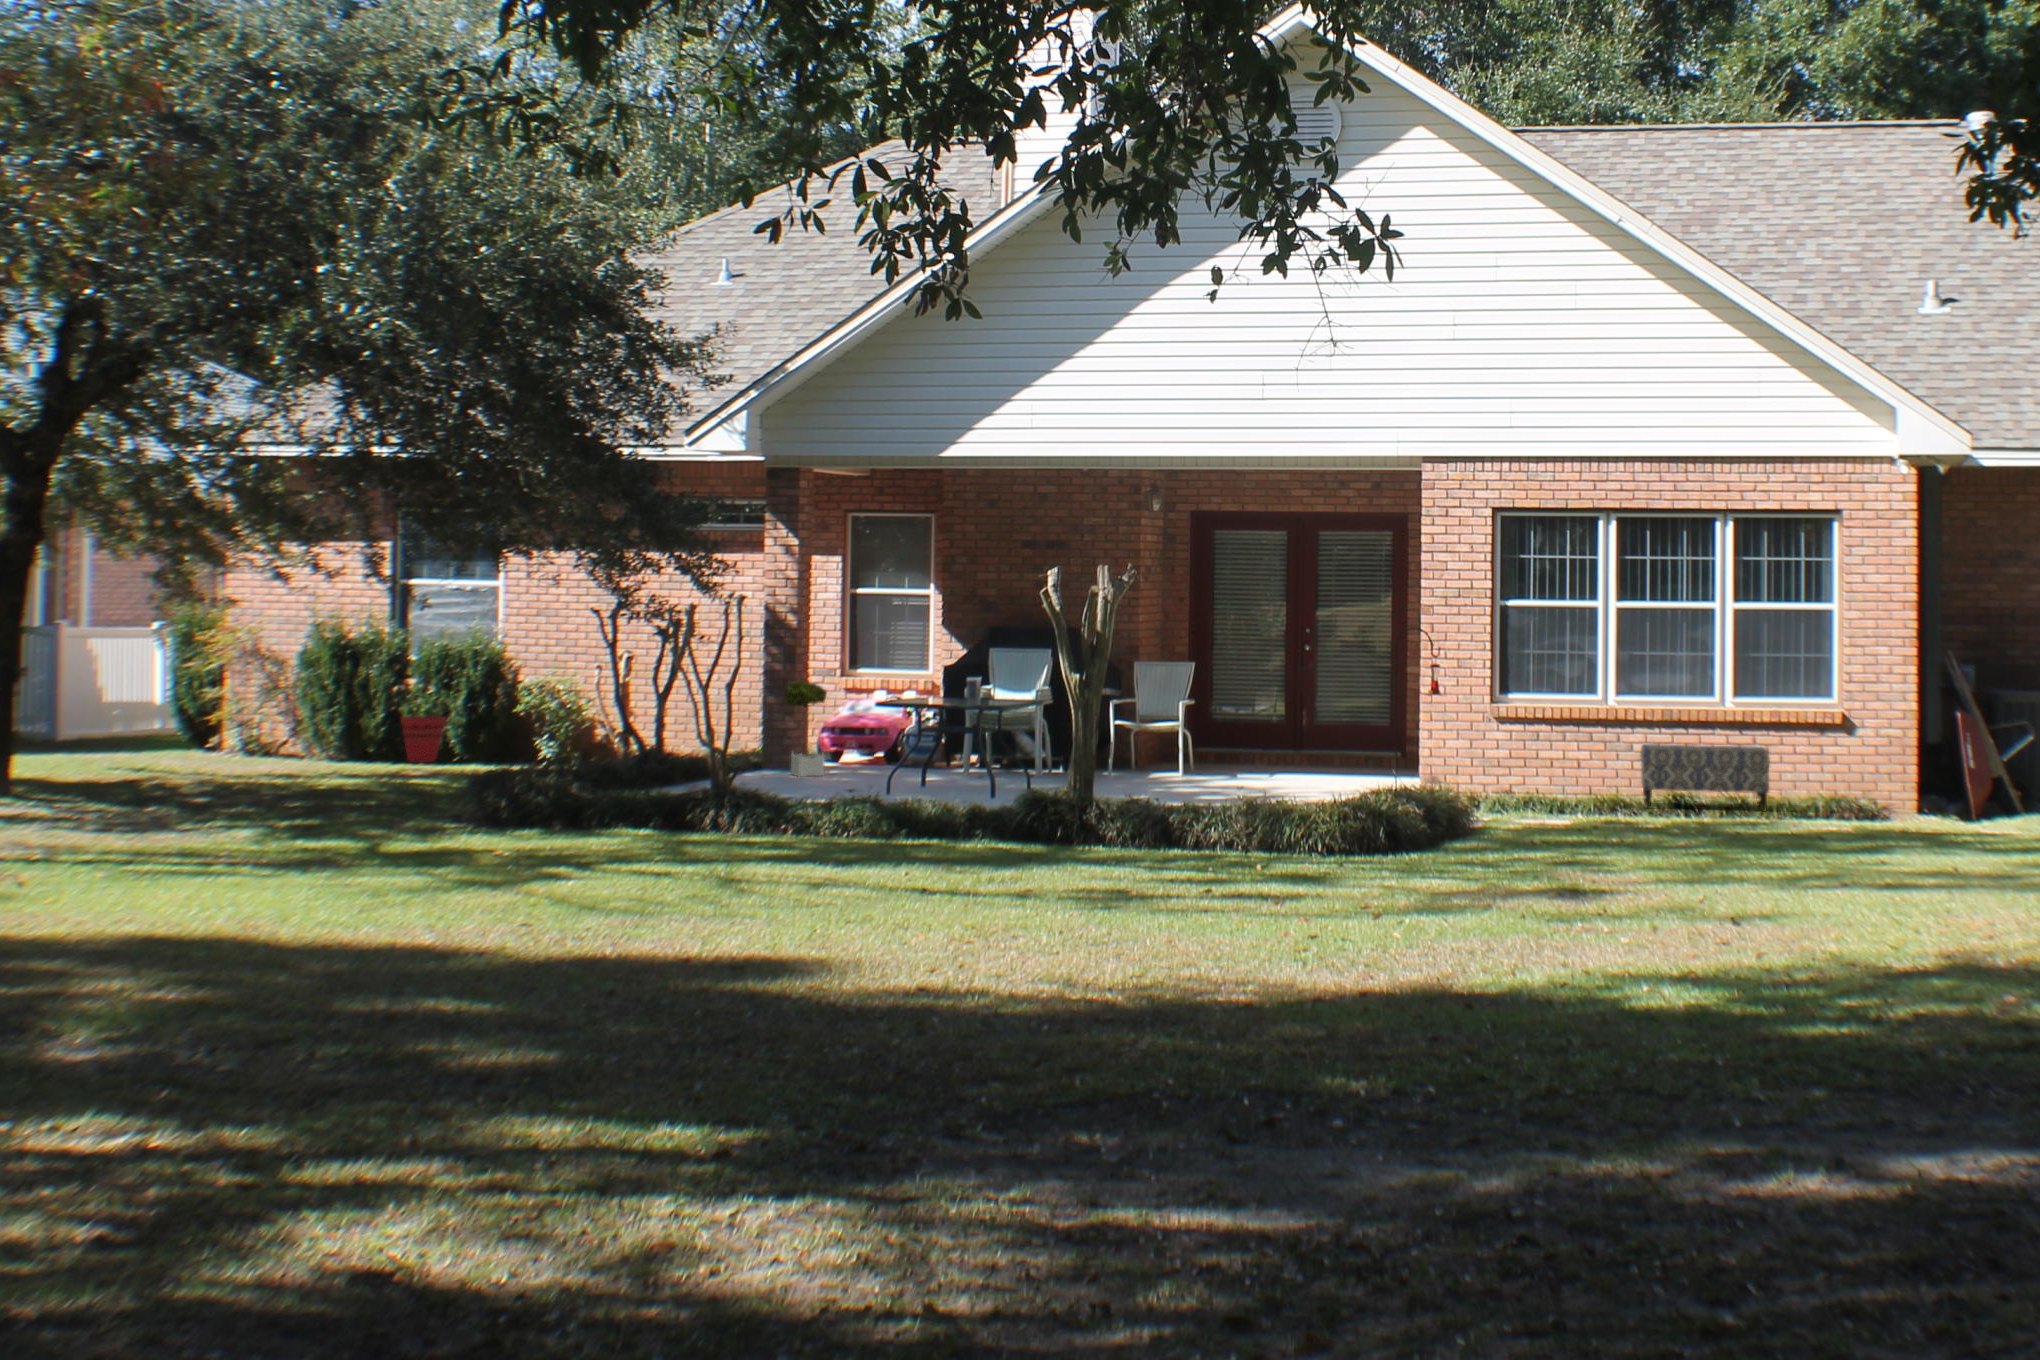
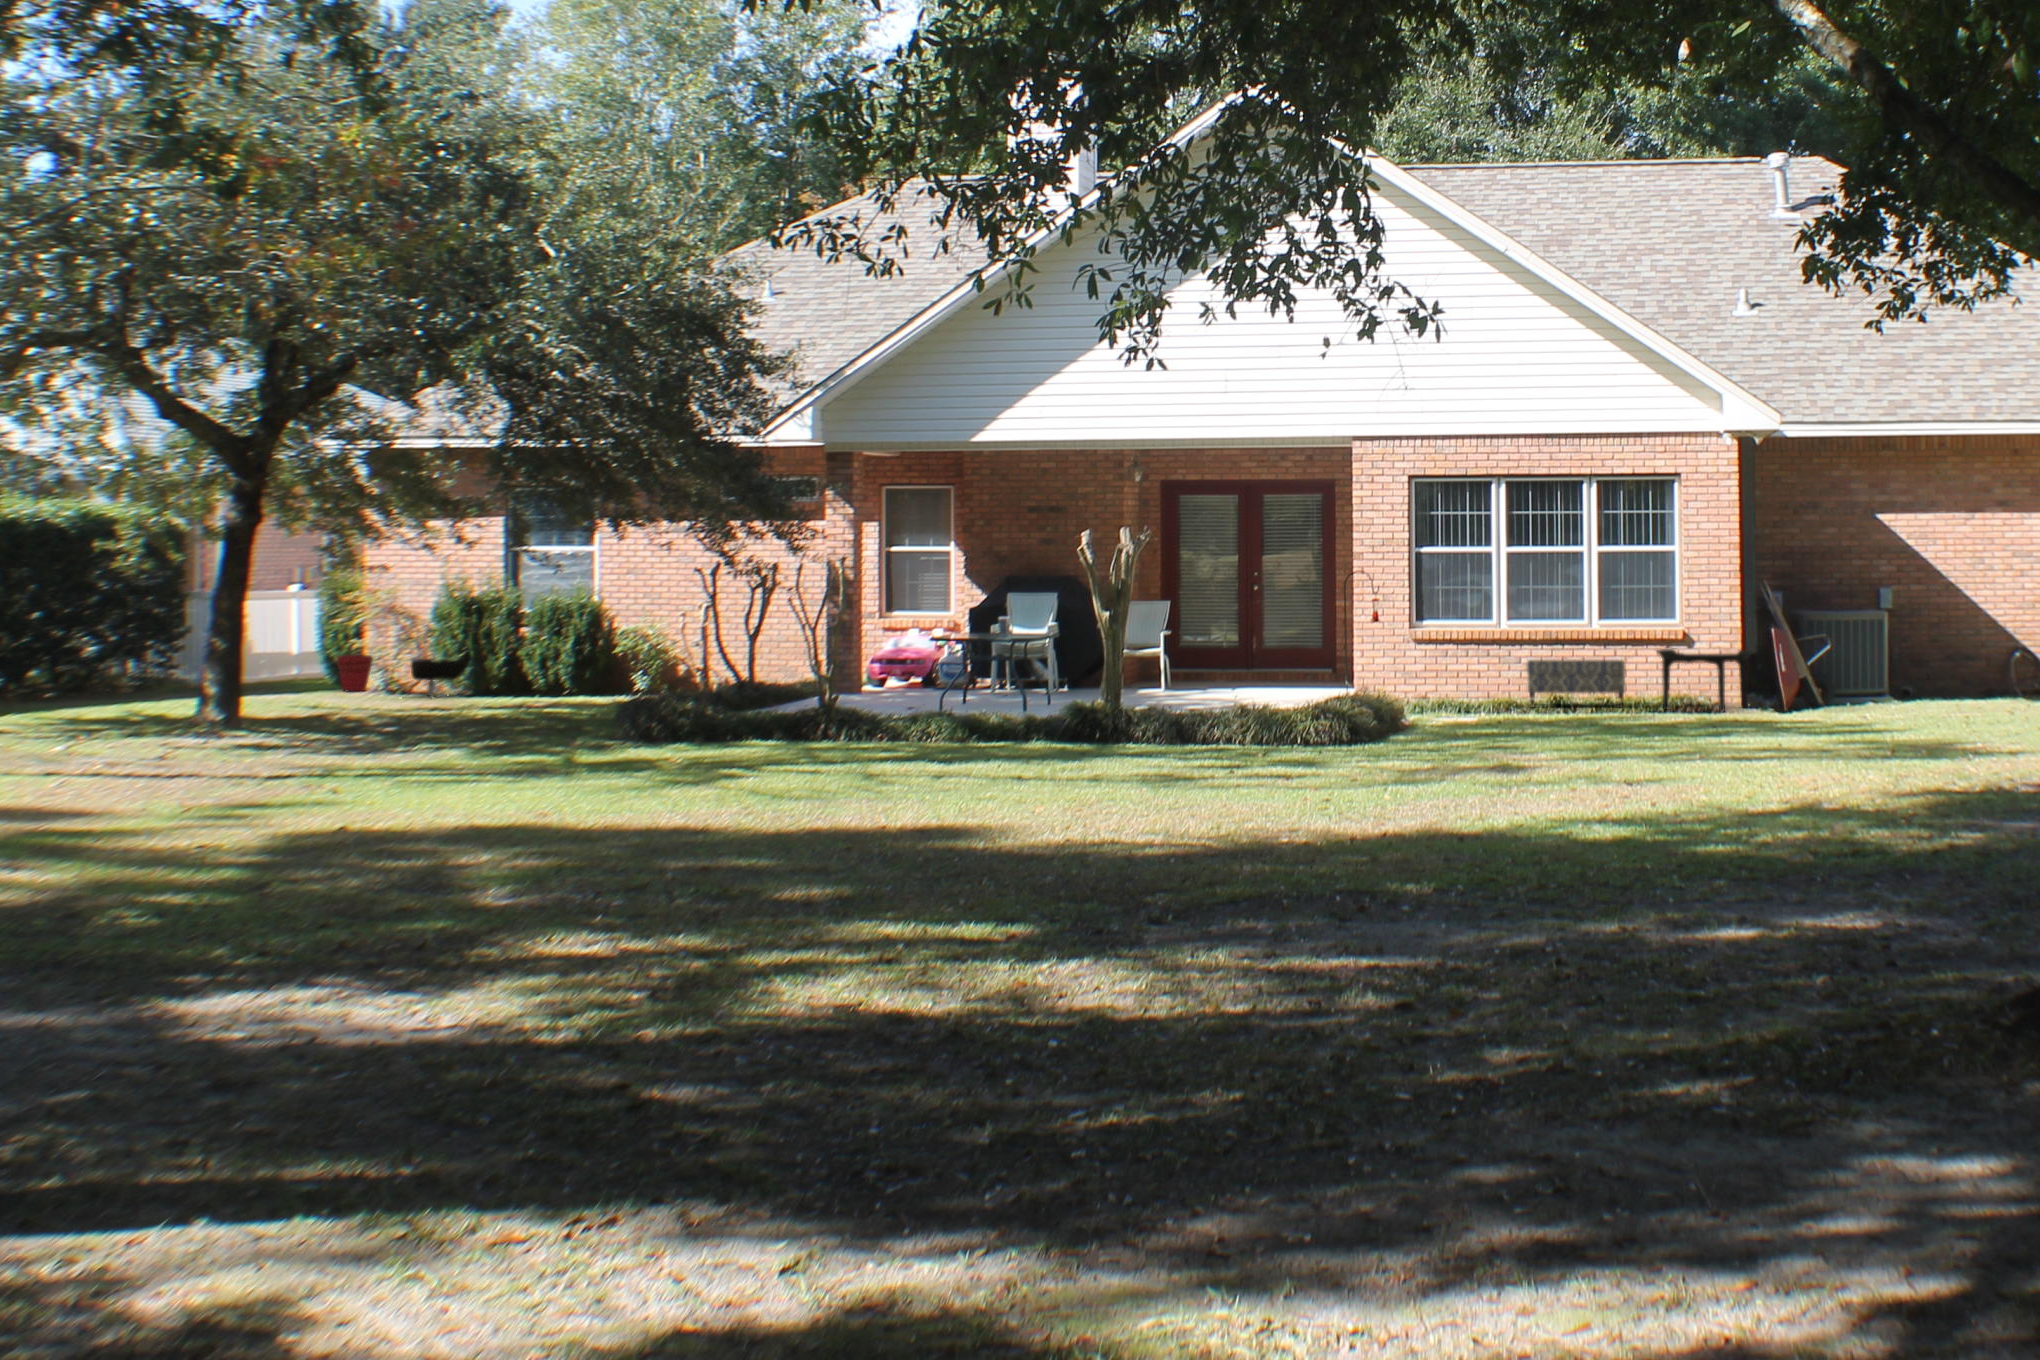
potted tree: present [785,681,827,777] -> none [842,621,877,700]
lounge chair: none [256,691,352,763] -> present [411,651,473,698]
bucket: present [401,716,446,763] -> present [337,655,373,691]
round table: none [1809,736,1939,822] -> present [1657,649,1753,712]

